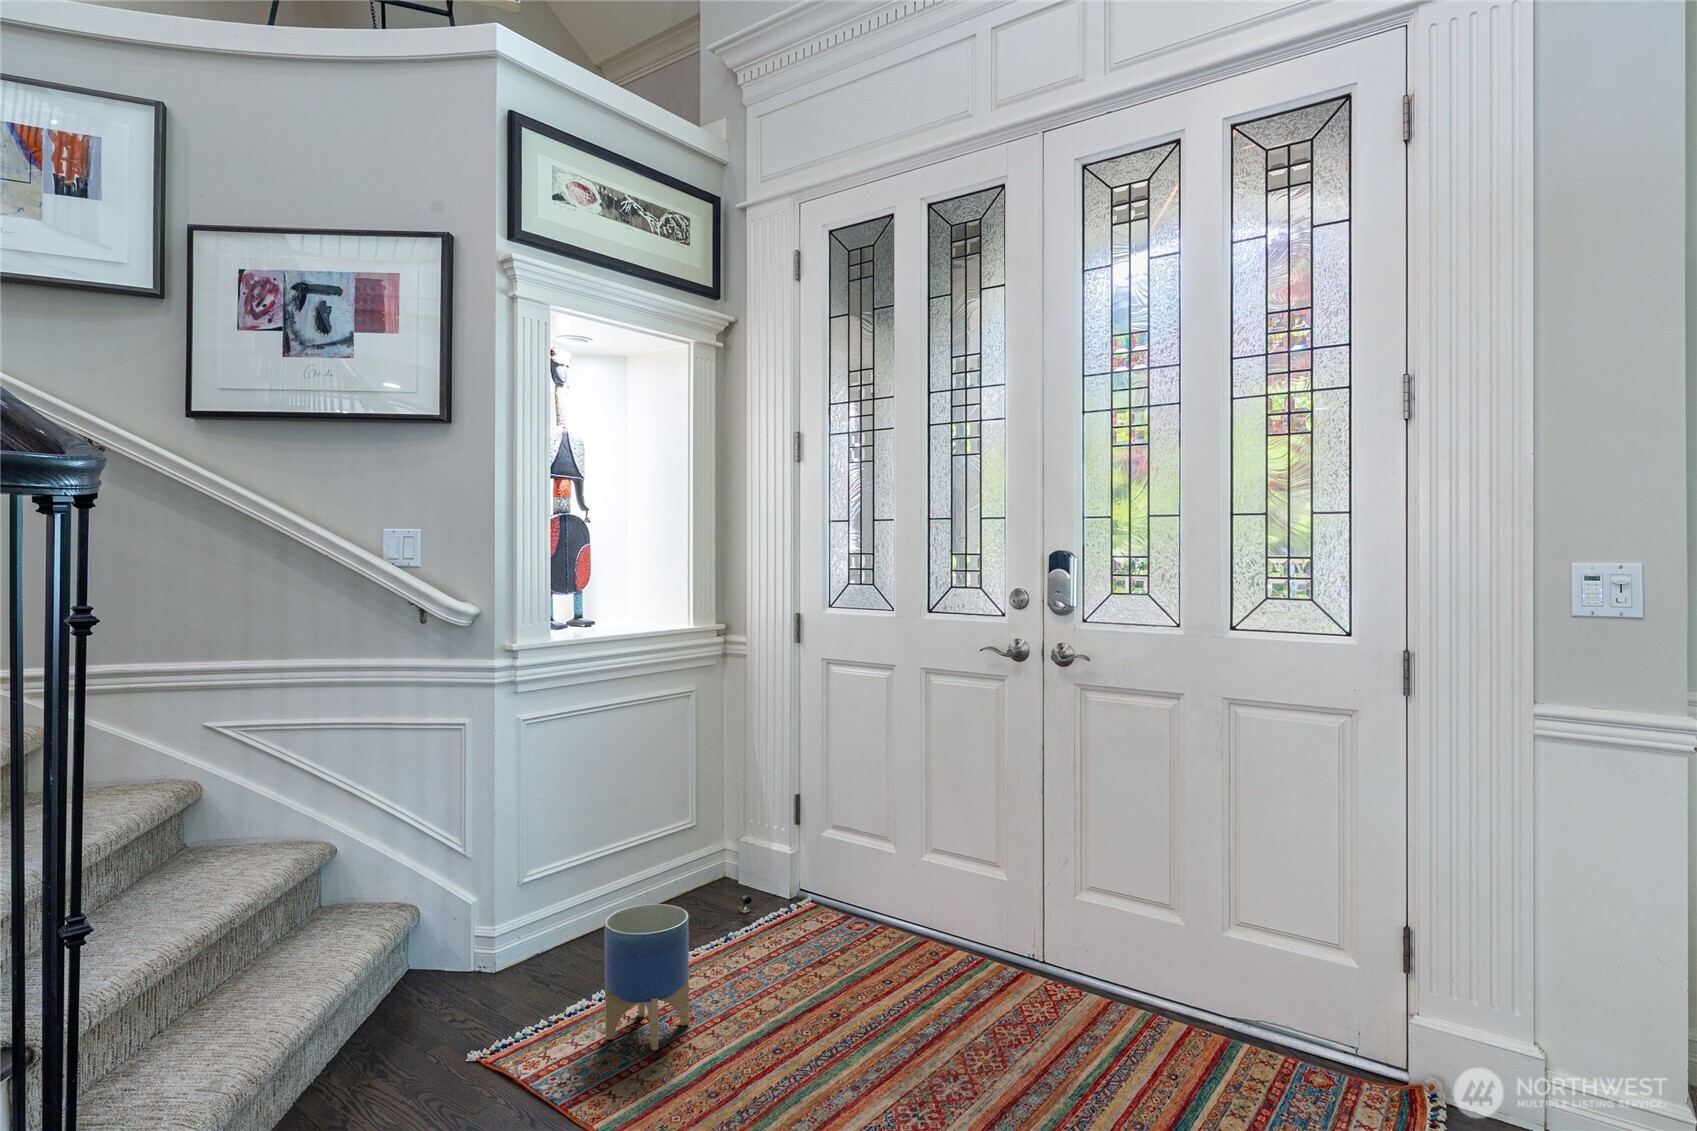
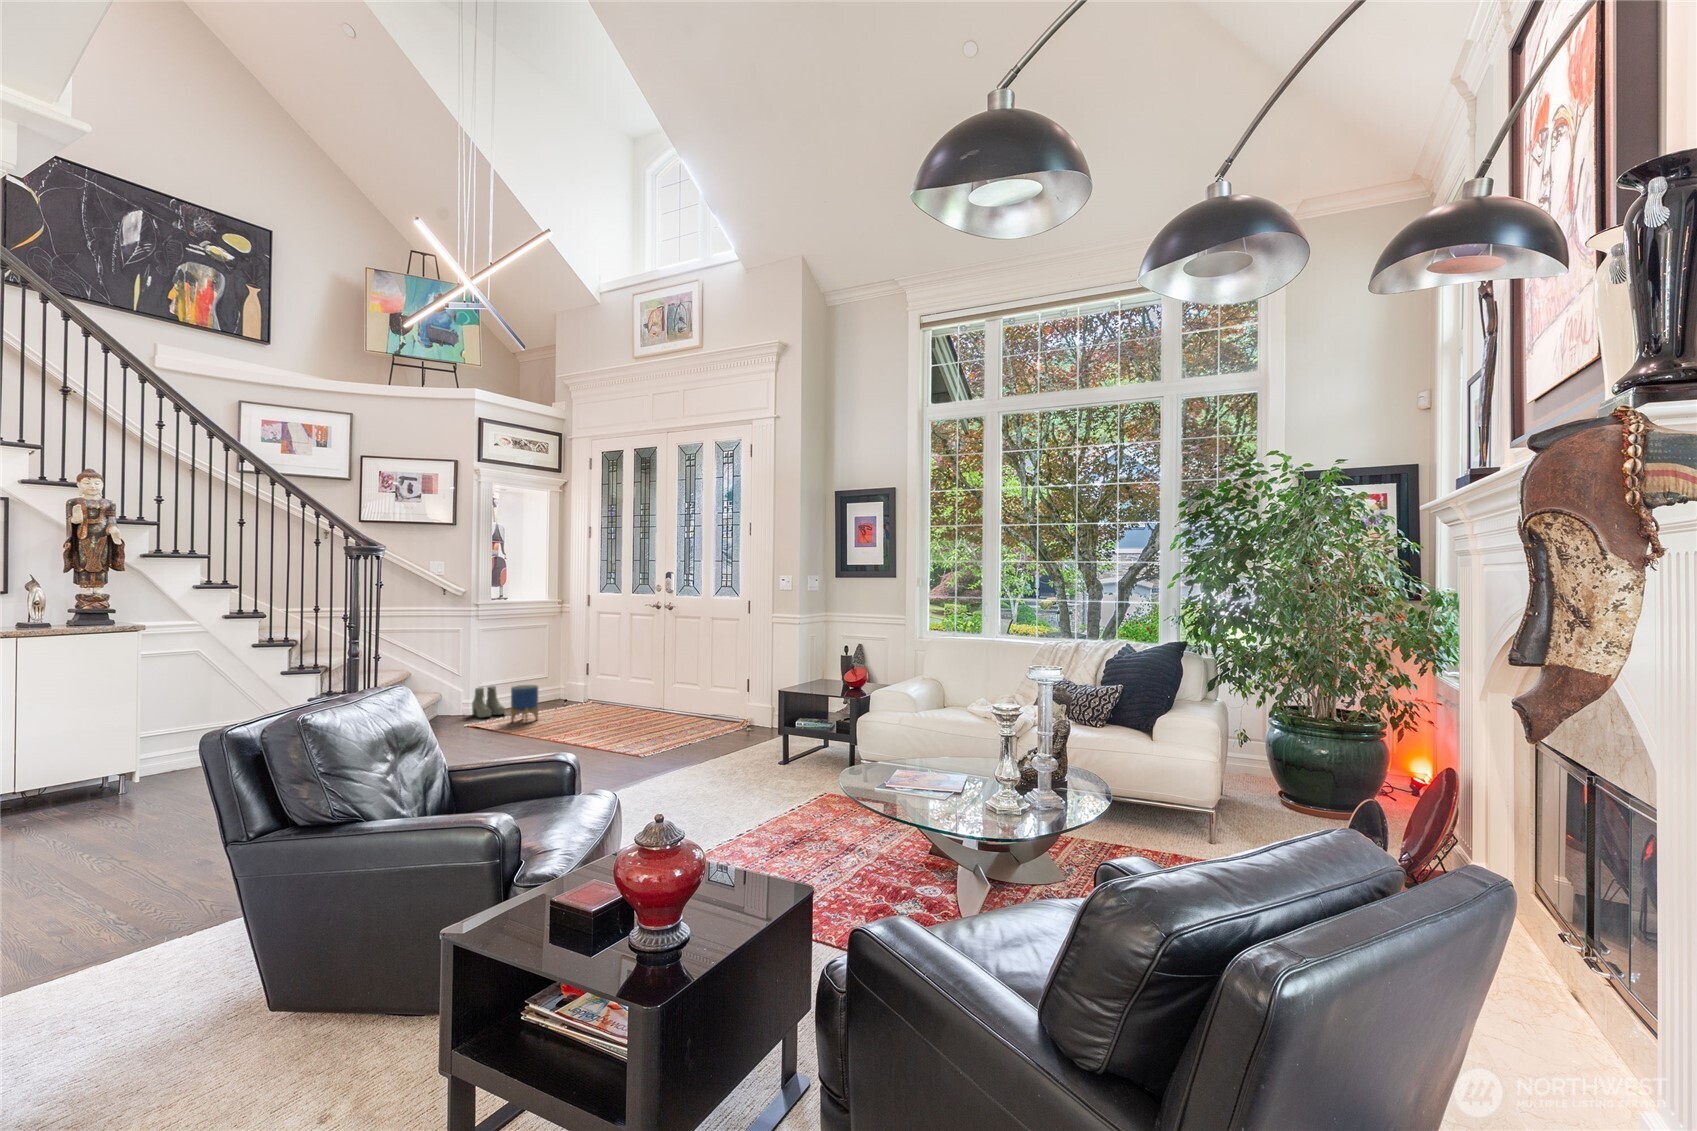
boots: none [495,885,590,999] -> present [472,686,505,718]

